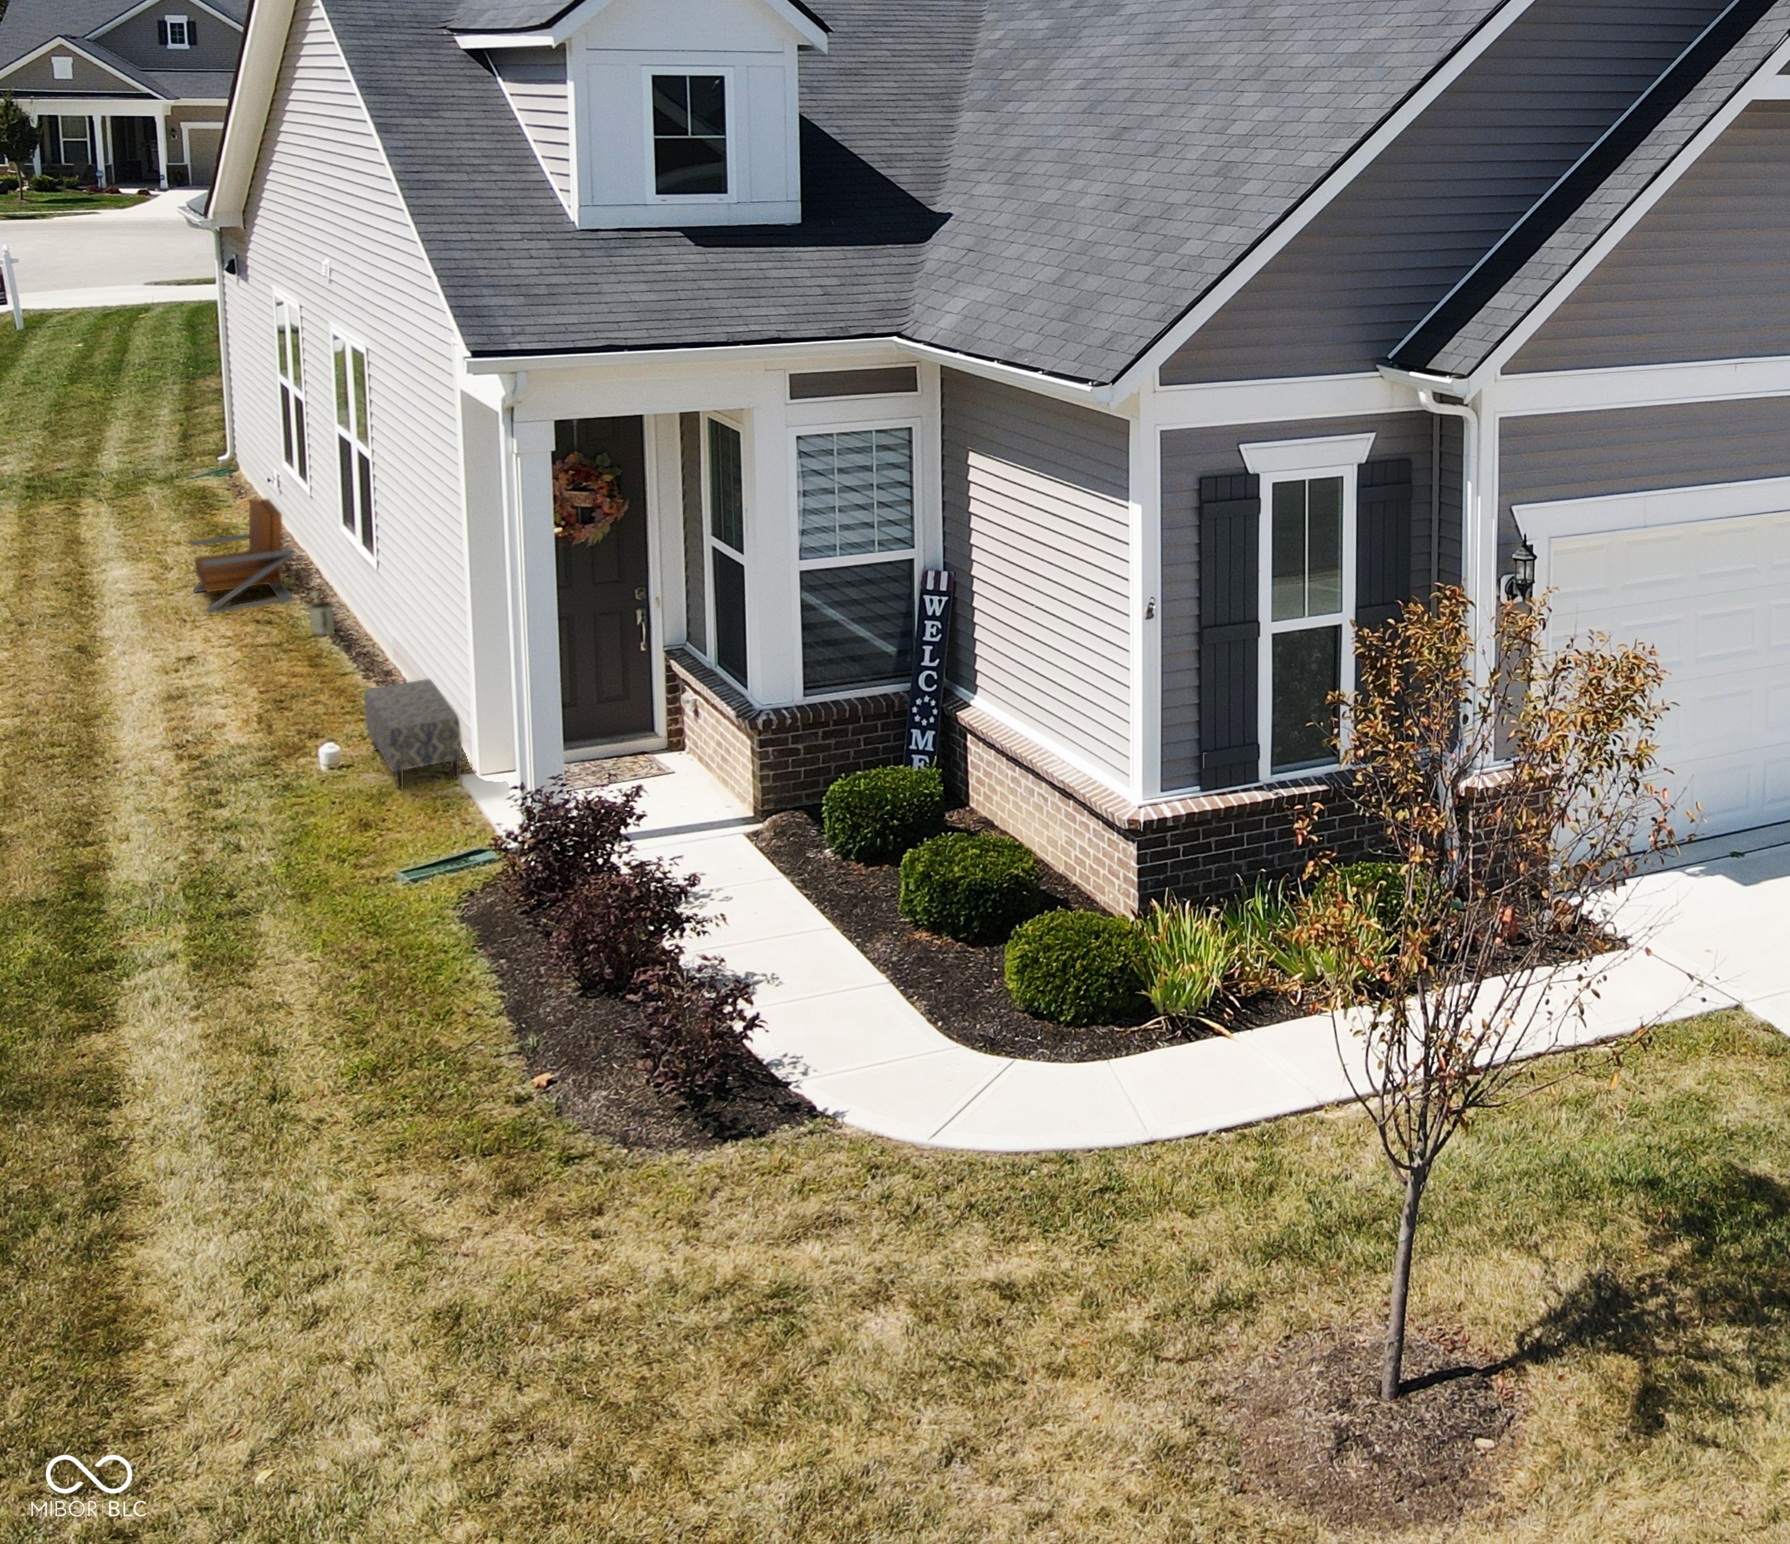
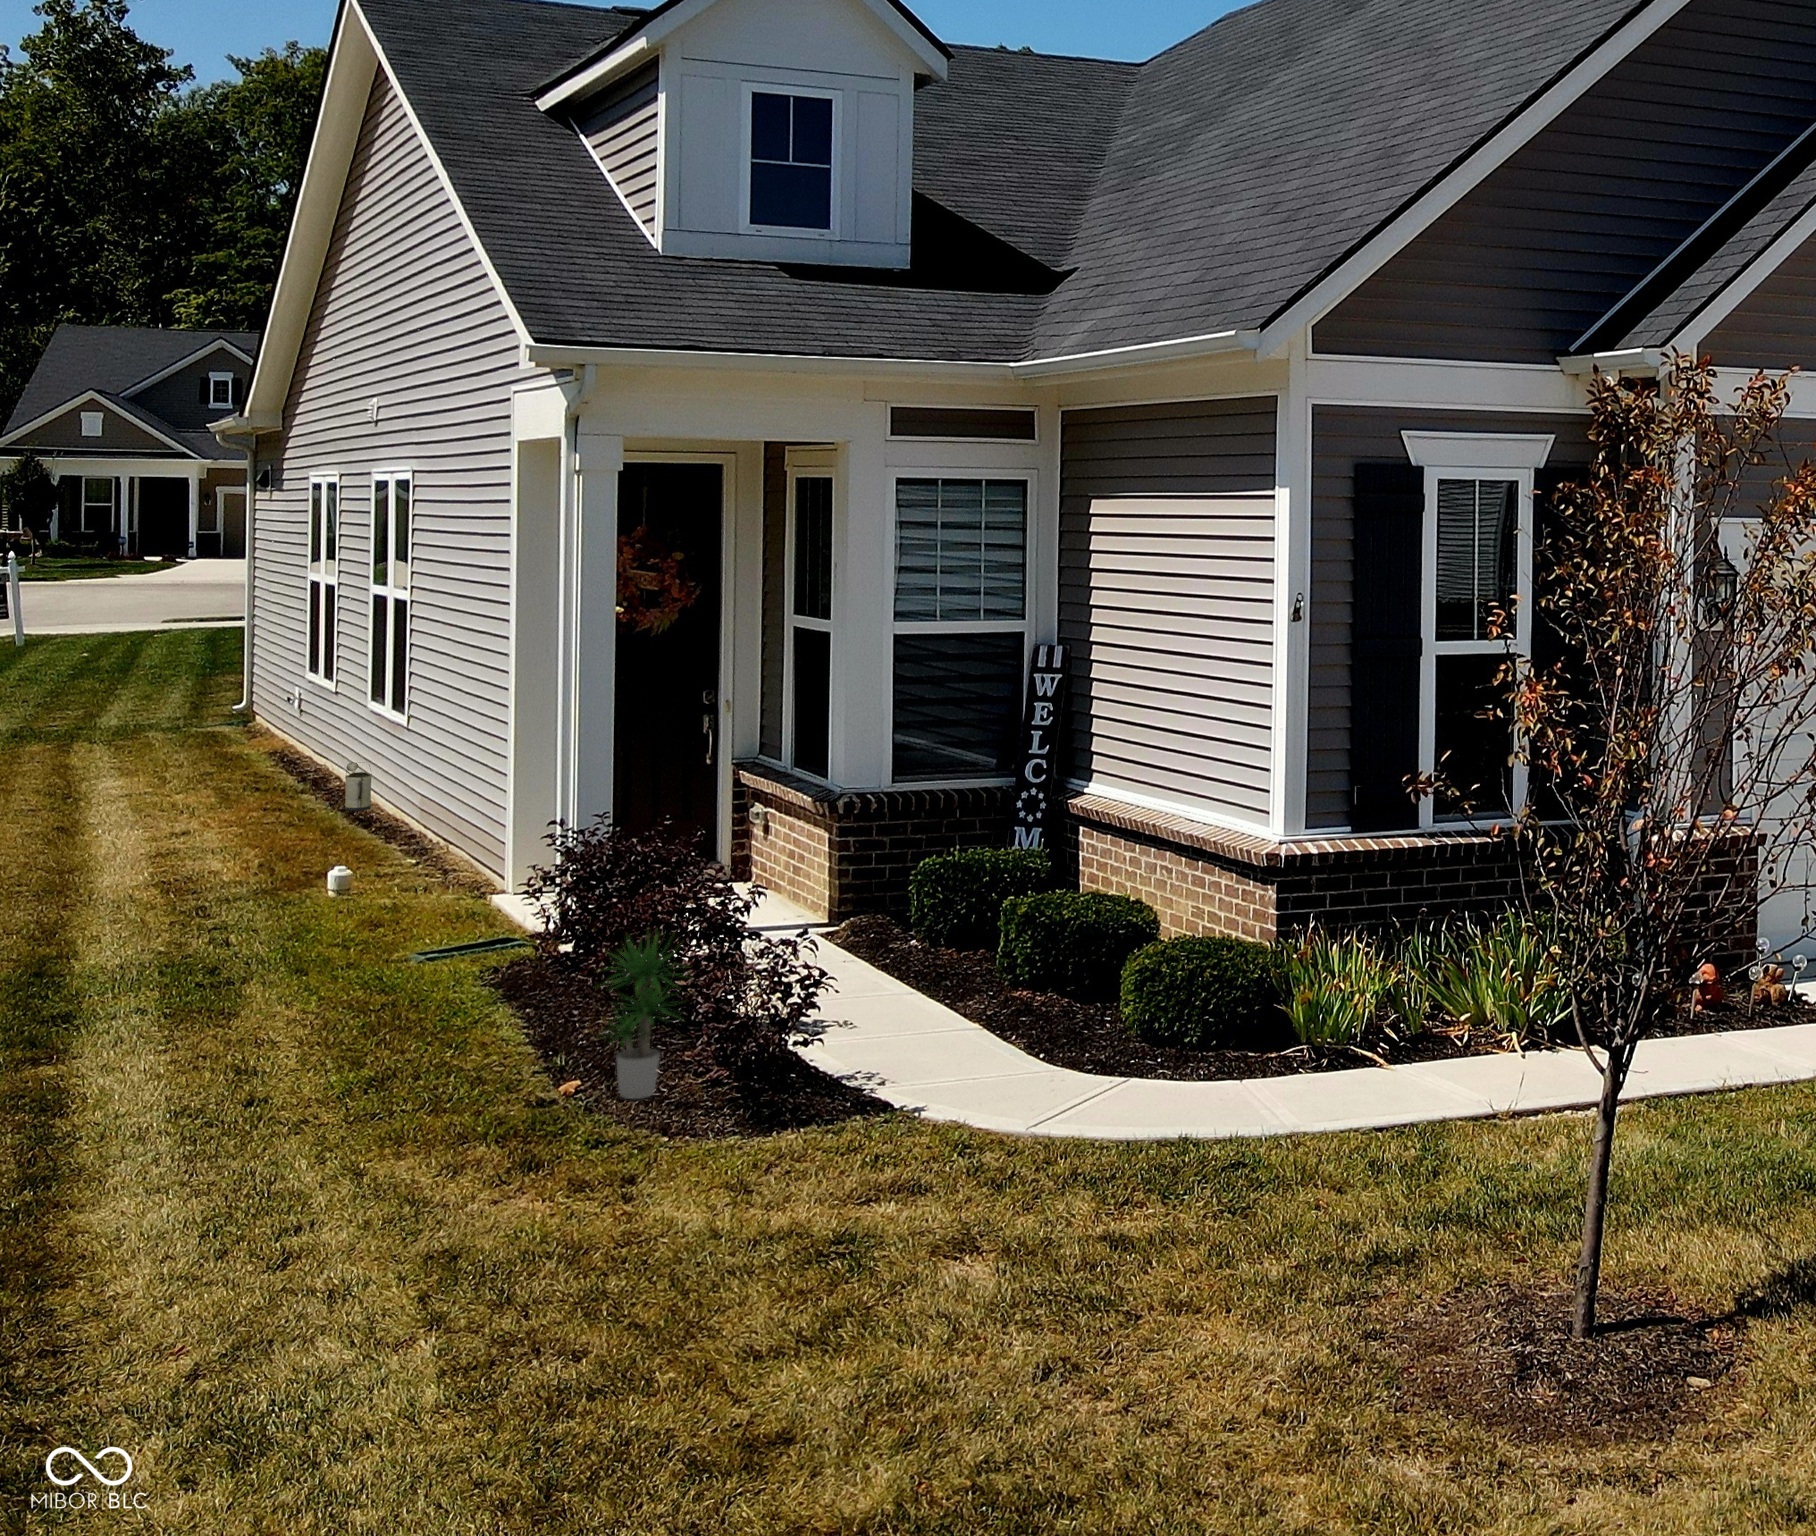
lounge chair: present [189,499,294,613] -> none [222,681,337,796]
bench: present [364,679,463,790] -> none [390,788,496,890]
potted plant: none [577,971,663,1111] -> present [600,935,686,1099]

